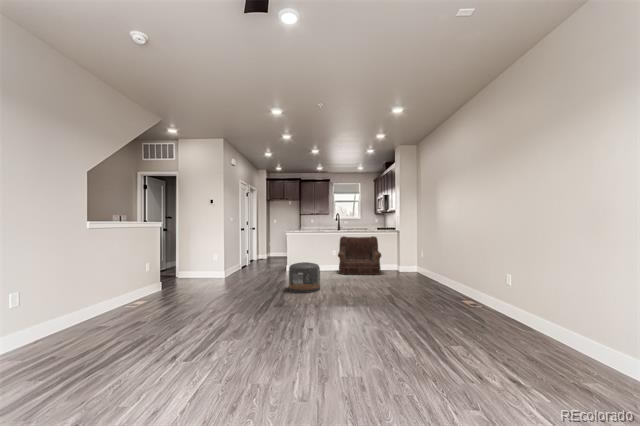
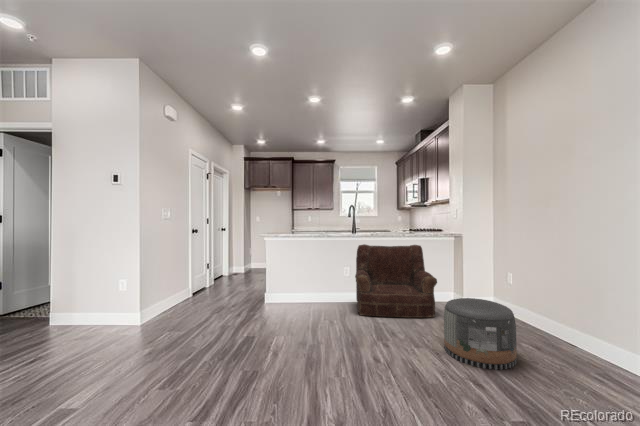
pouf: present [289,262,320,293] -> present [444,298,517,370]

